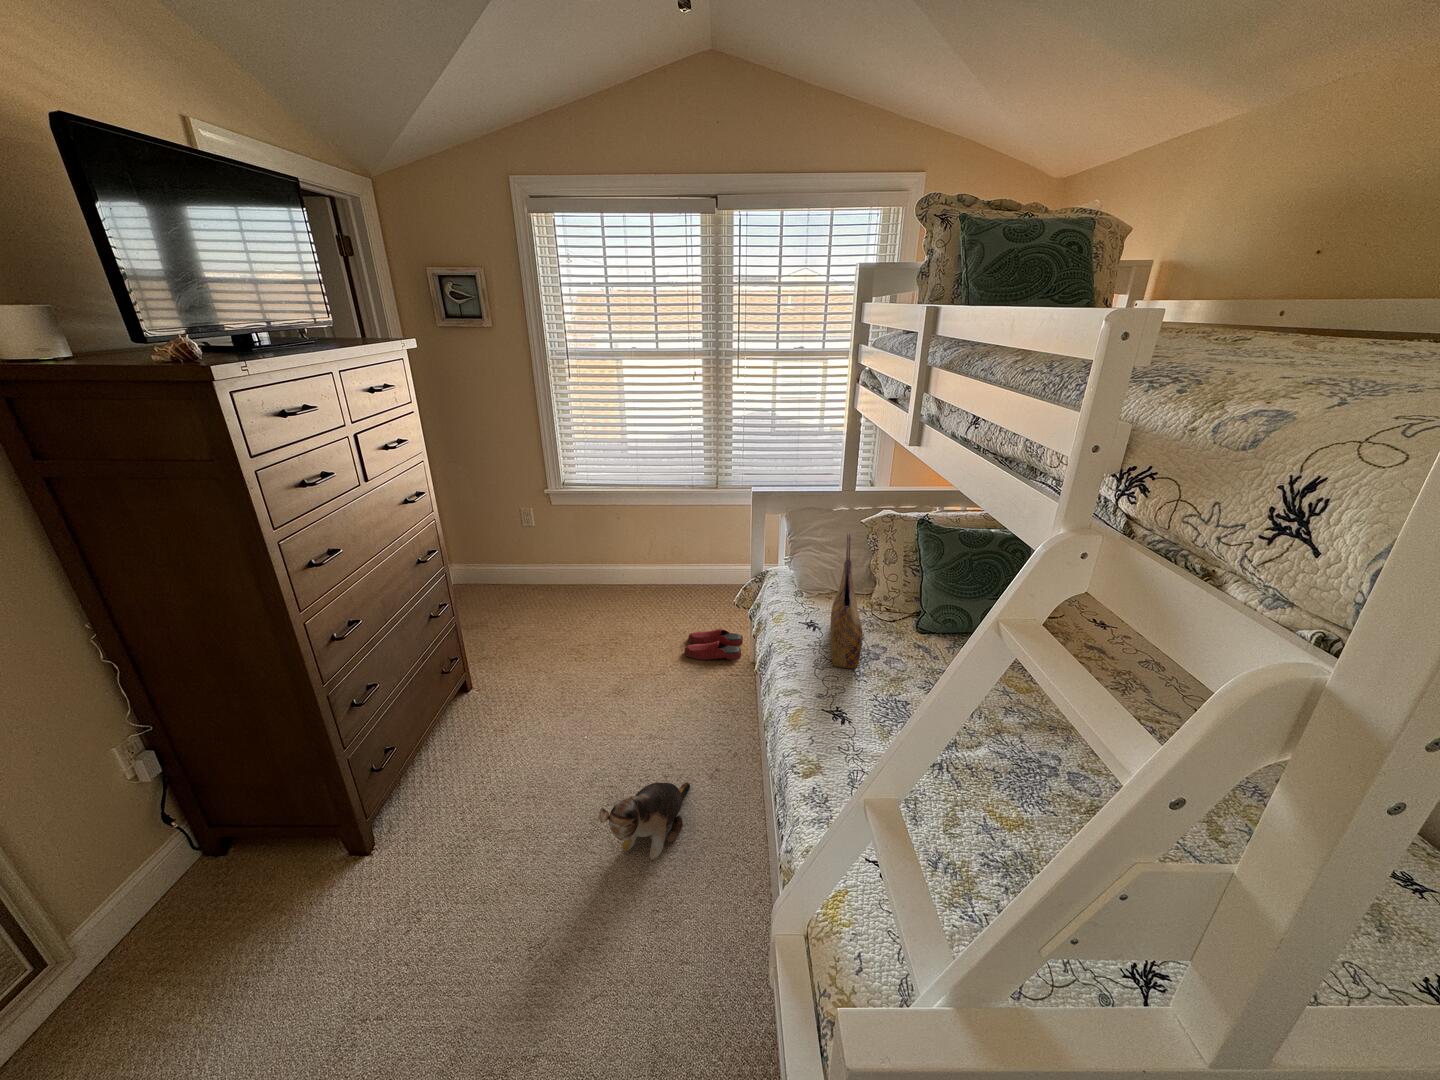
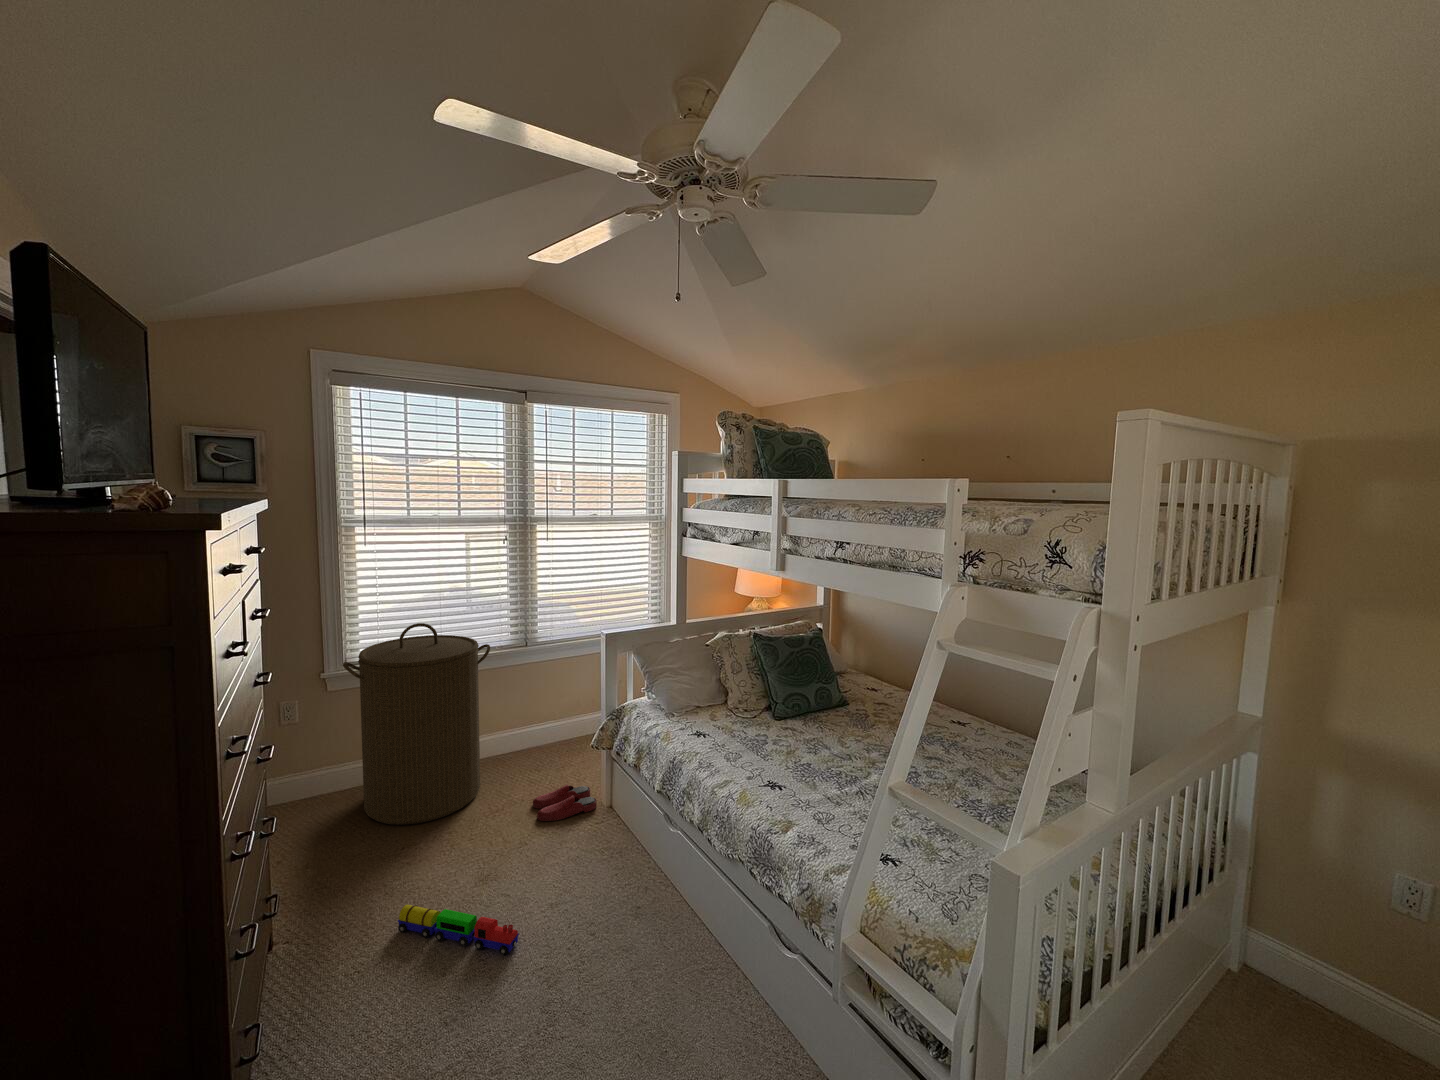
laundry hamper: none [545,455,669,627] -> present [343,623,490,825]
tote bag: present [830,533,862,668] -> none [715,645,760,757]
toy train: none [534,695,603,766] -> present [398,905,519,955]
plush toy: present [599,782,690,860] -> none [591,922,643,1010]

